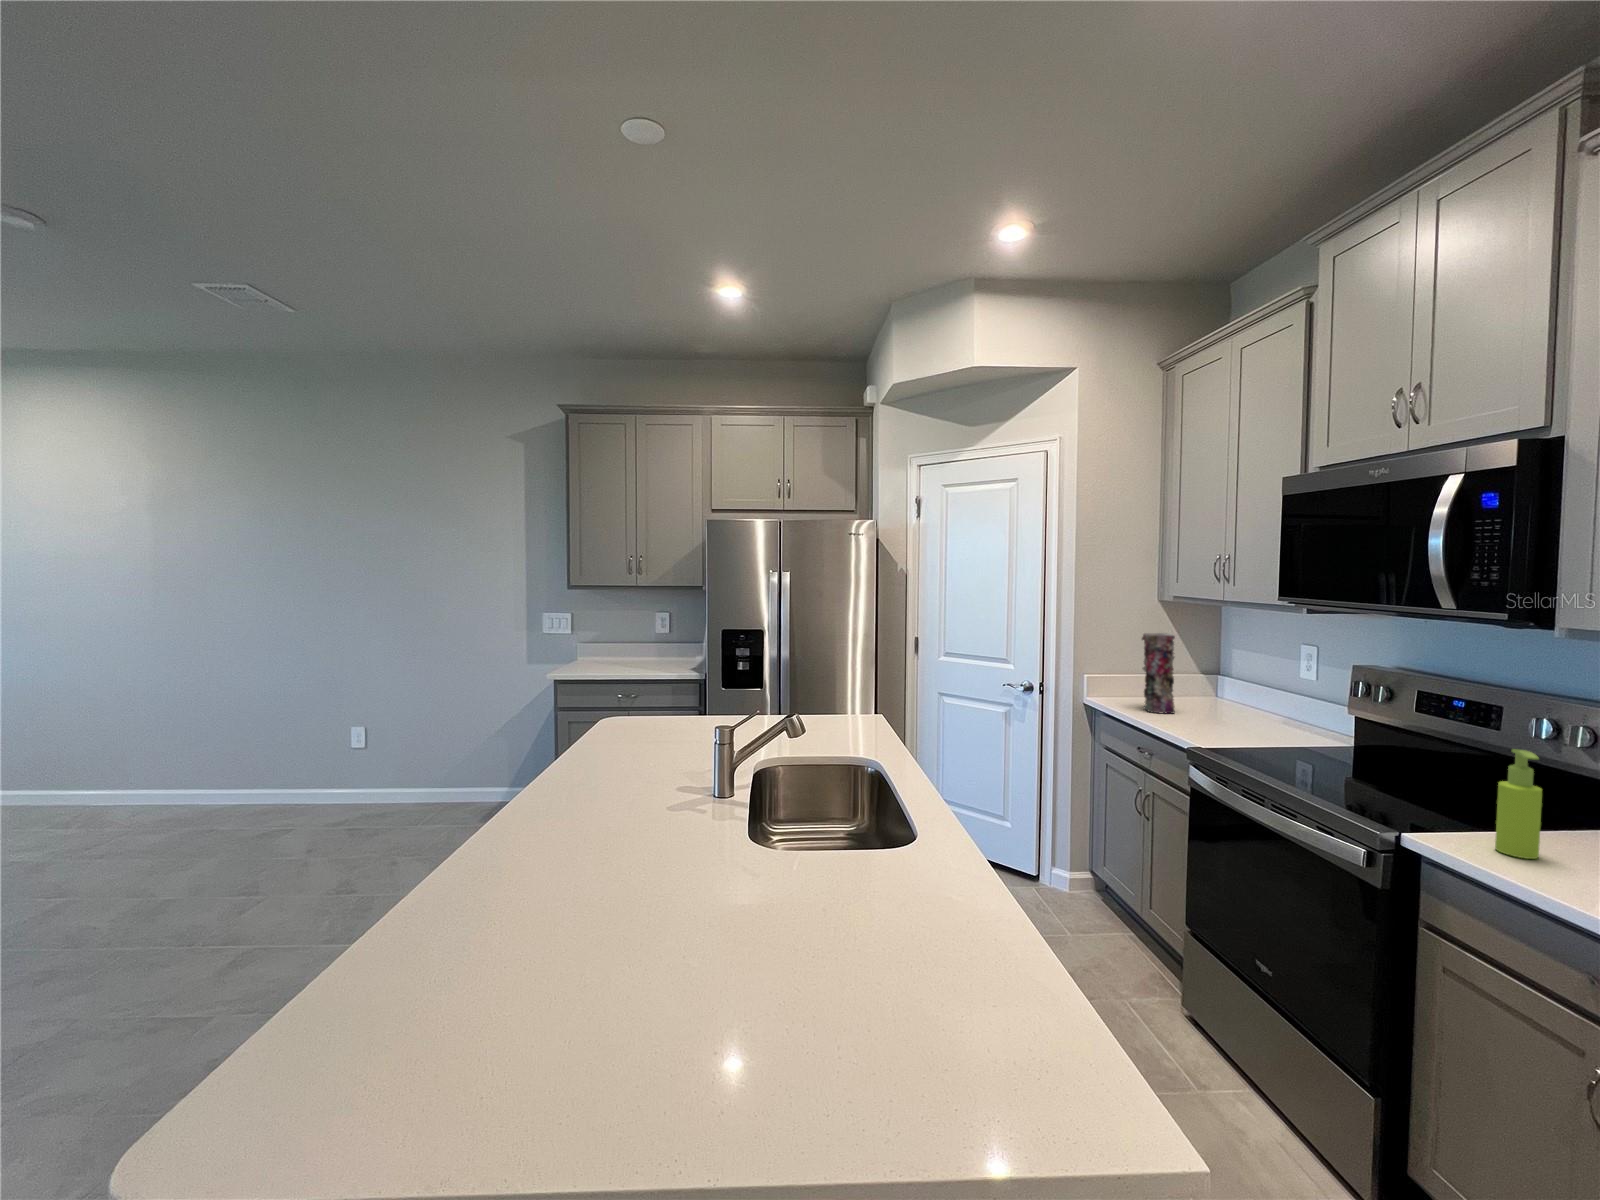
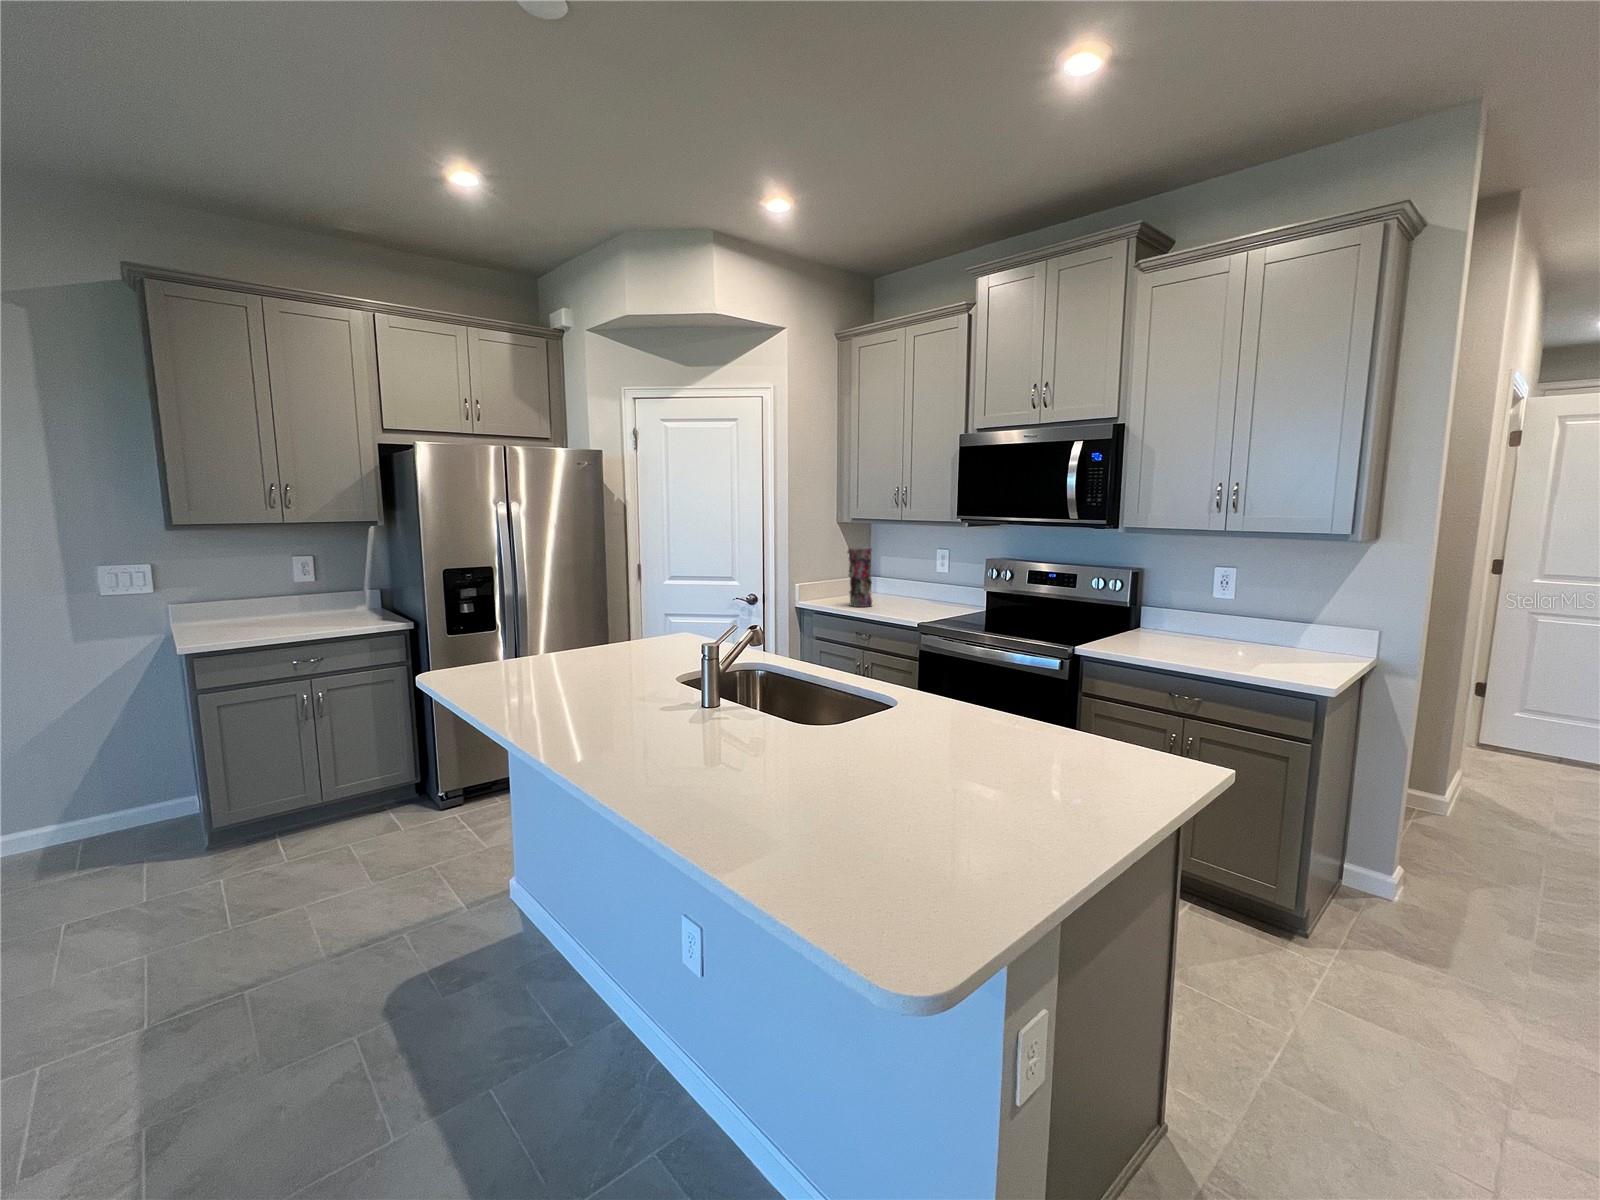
soap dispenser: present [1495,749,1542,859] -> none [1113,591,1135,646]

